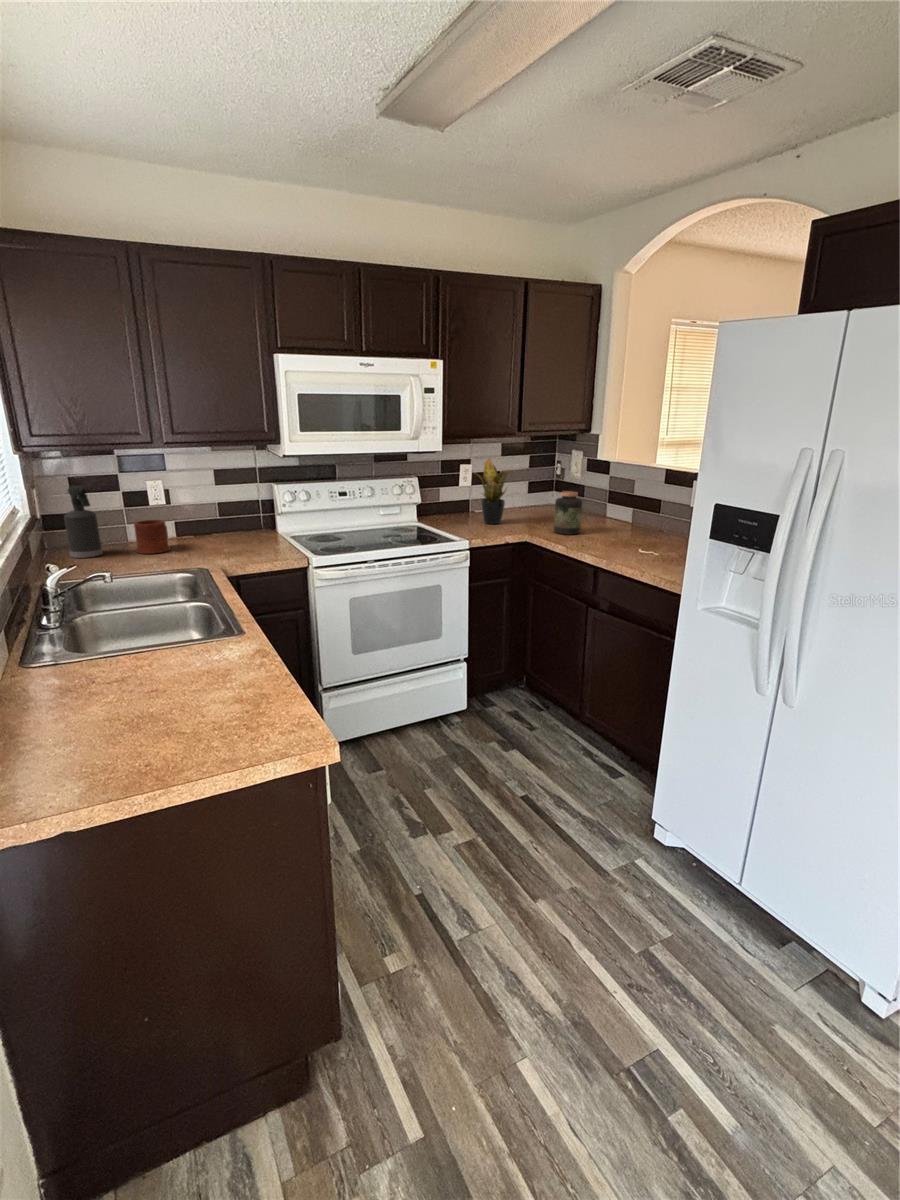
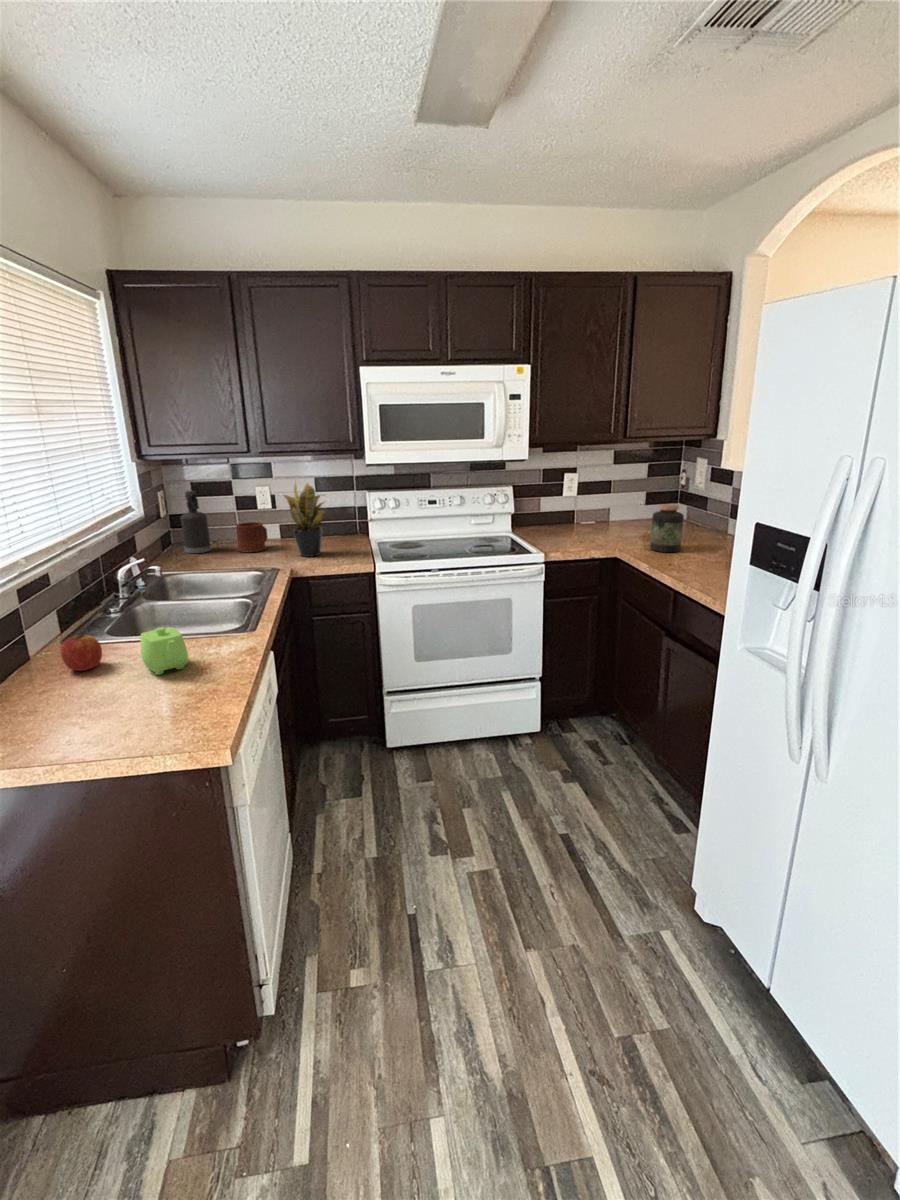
potted plant: present [479,459,510,524] -> present [284,482,325,557]
teapot: none [142,634,202,687] -> present [141,627,188,675]
apple: none [41,649,90,694] -> present [61,633,102,671]

